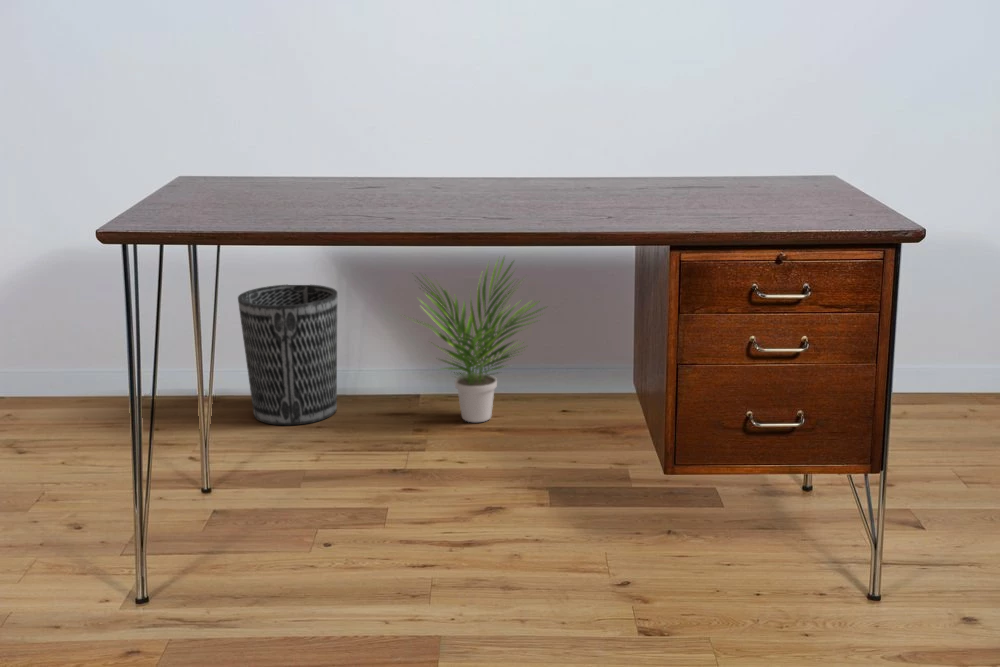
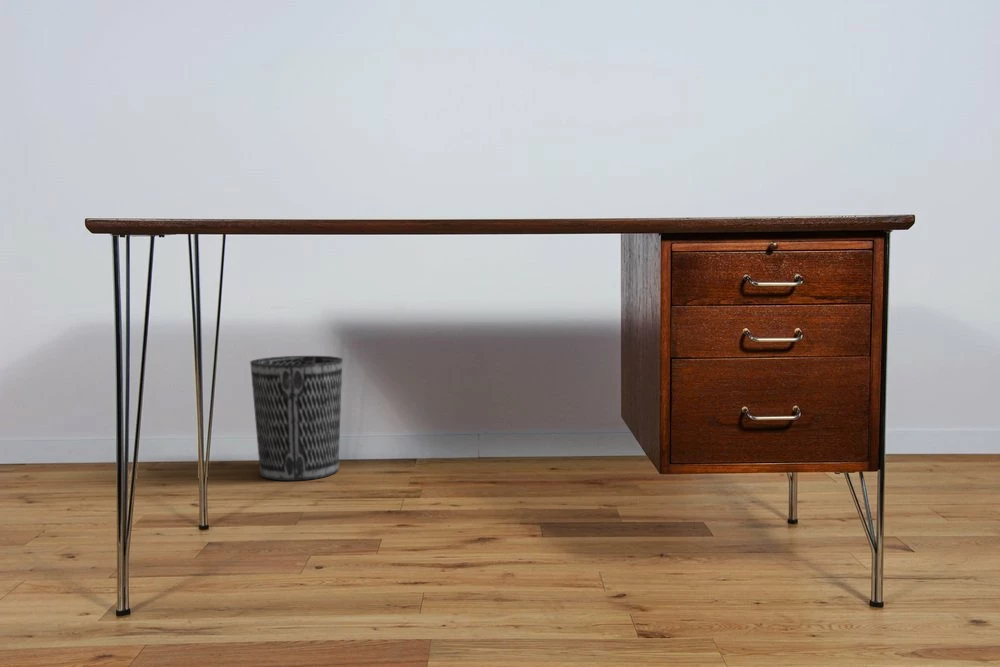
potted plant: present [412,259,541,422] -> none [397,327,536,478]

